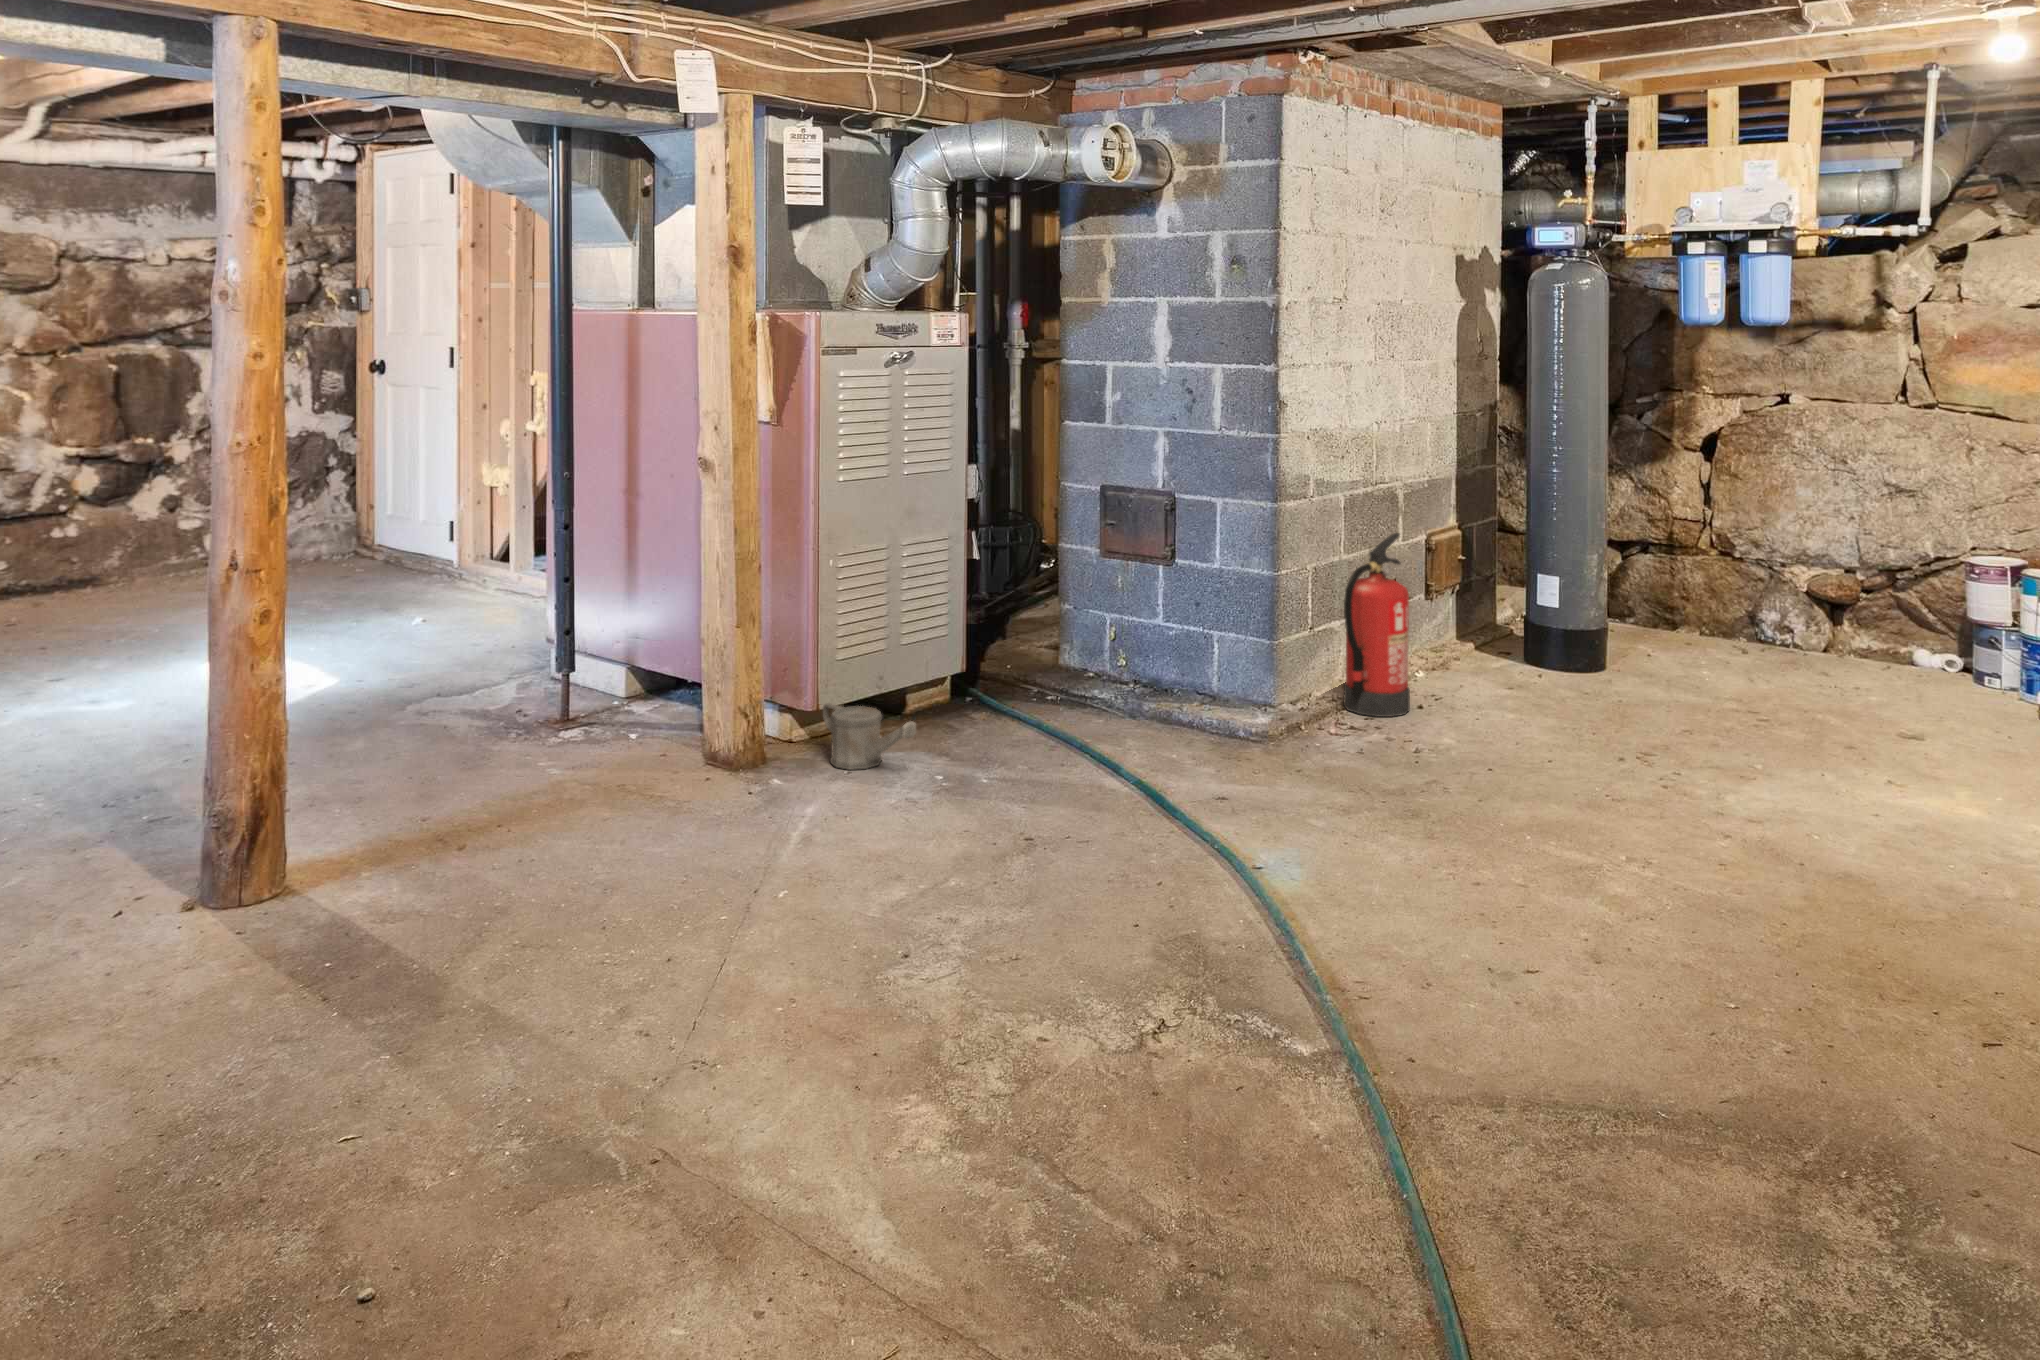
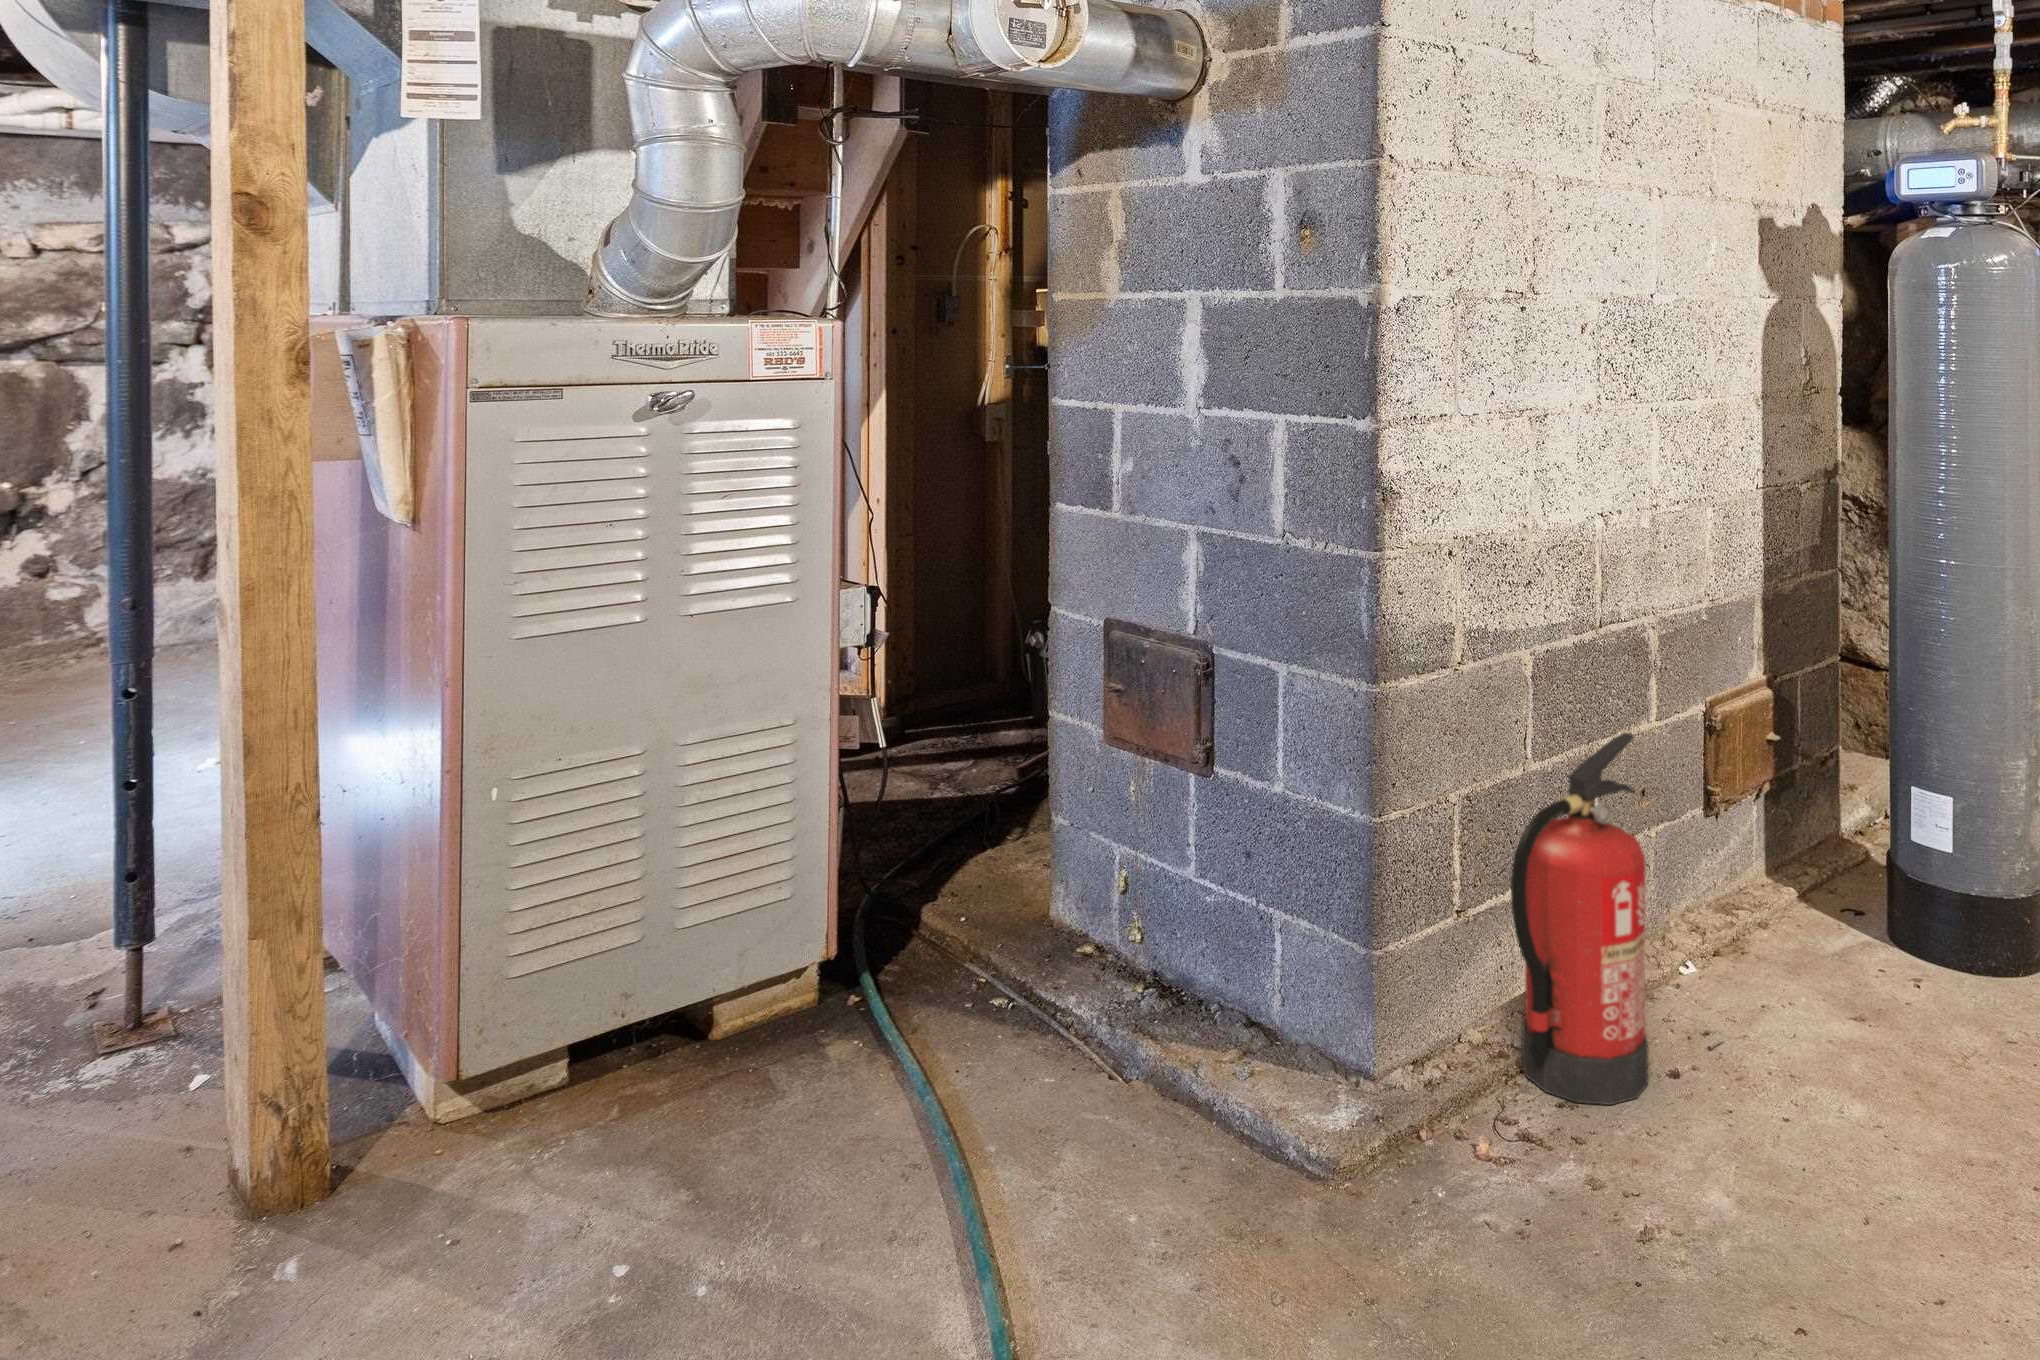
watering can: present [823,703,916,770] -> none [450,1060,566,1226]

